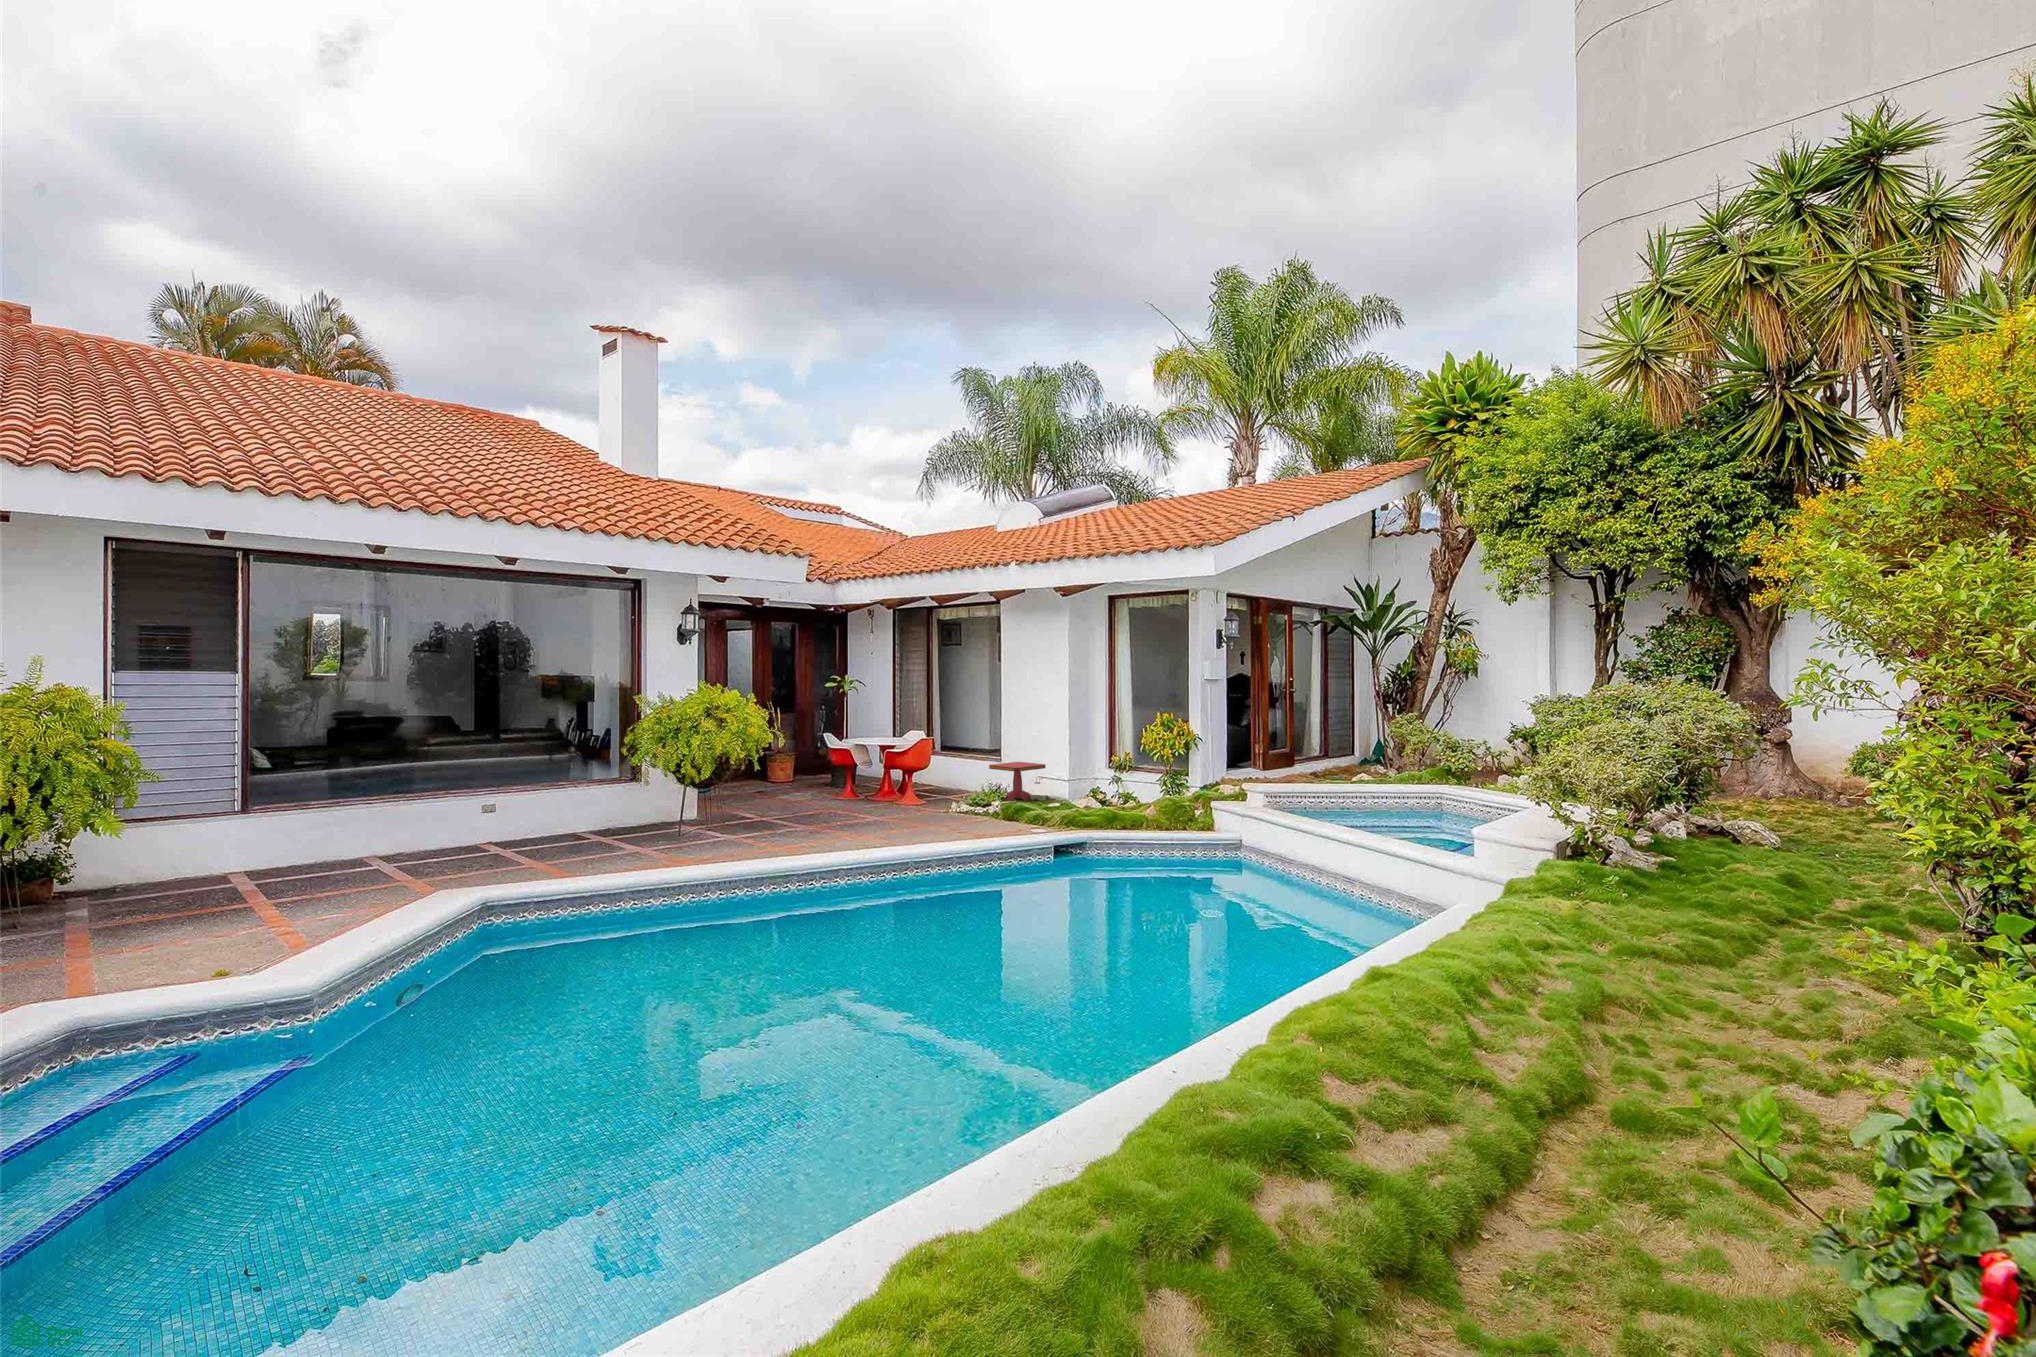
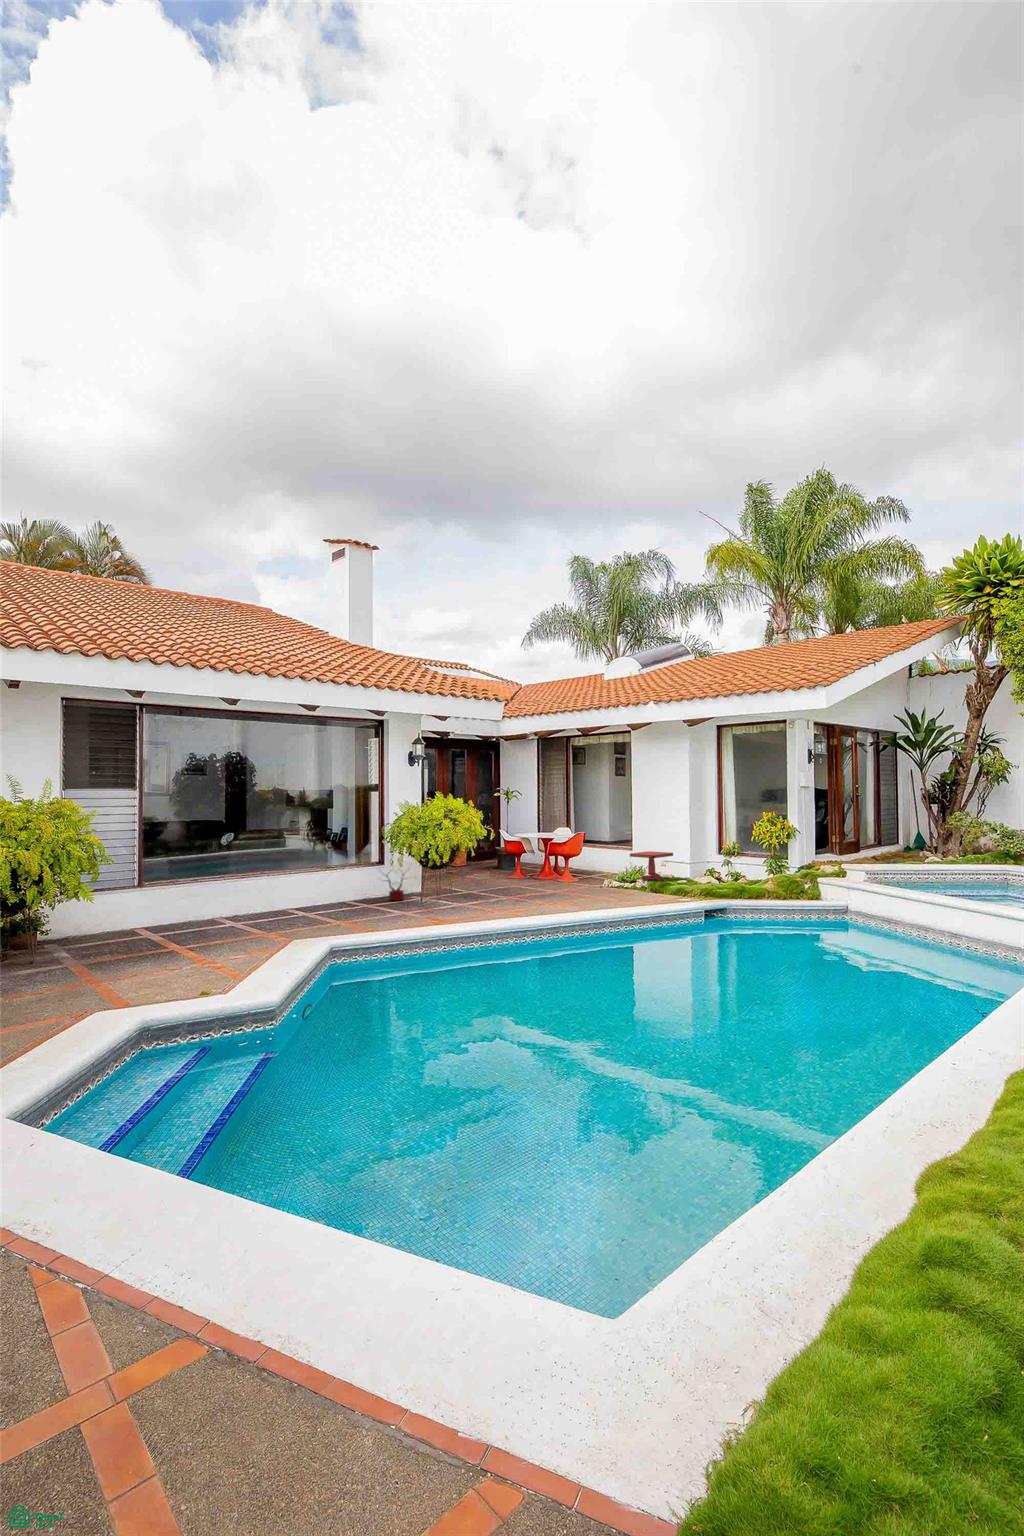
decorative plant: none [619,778,677,828] -> present [386,871,405,901]

